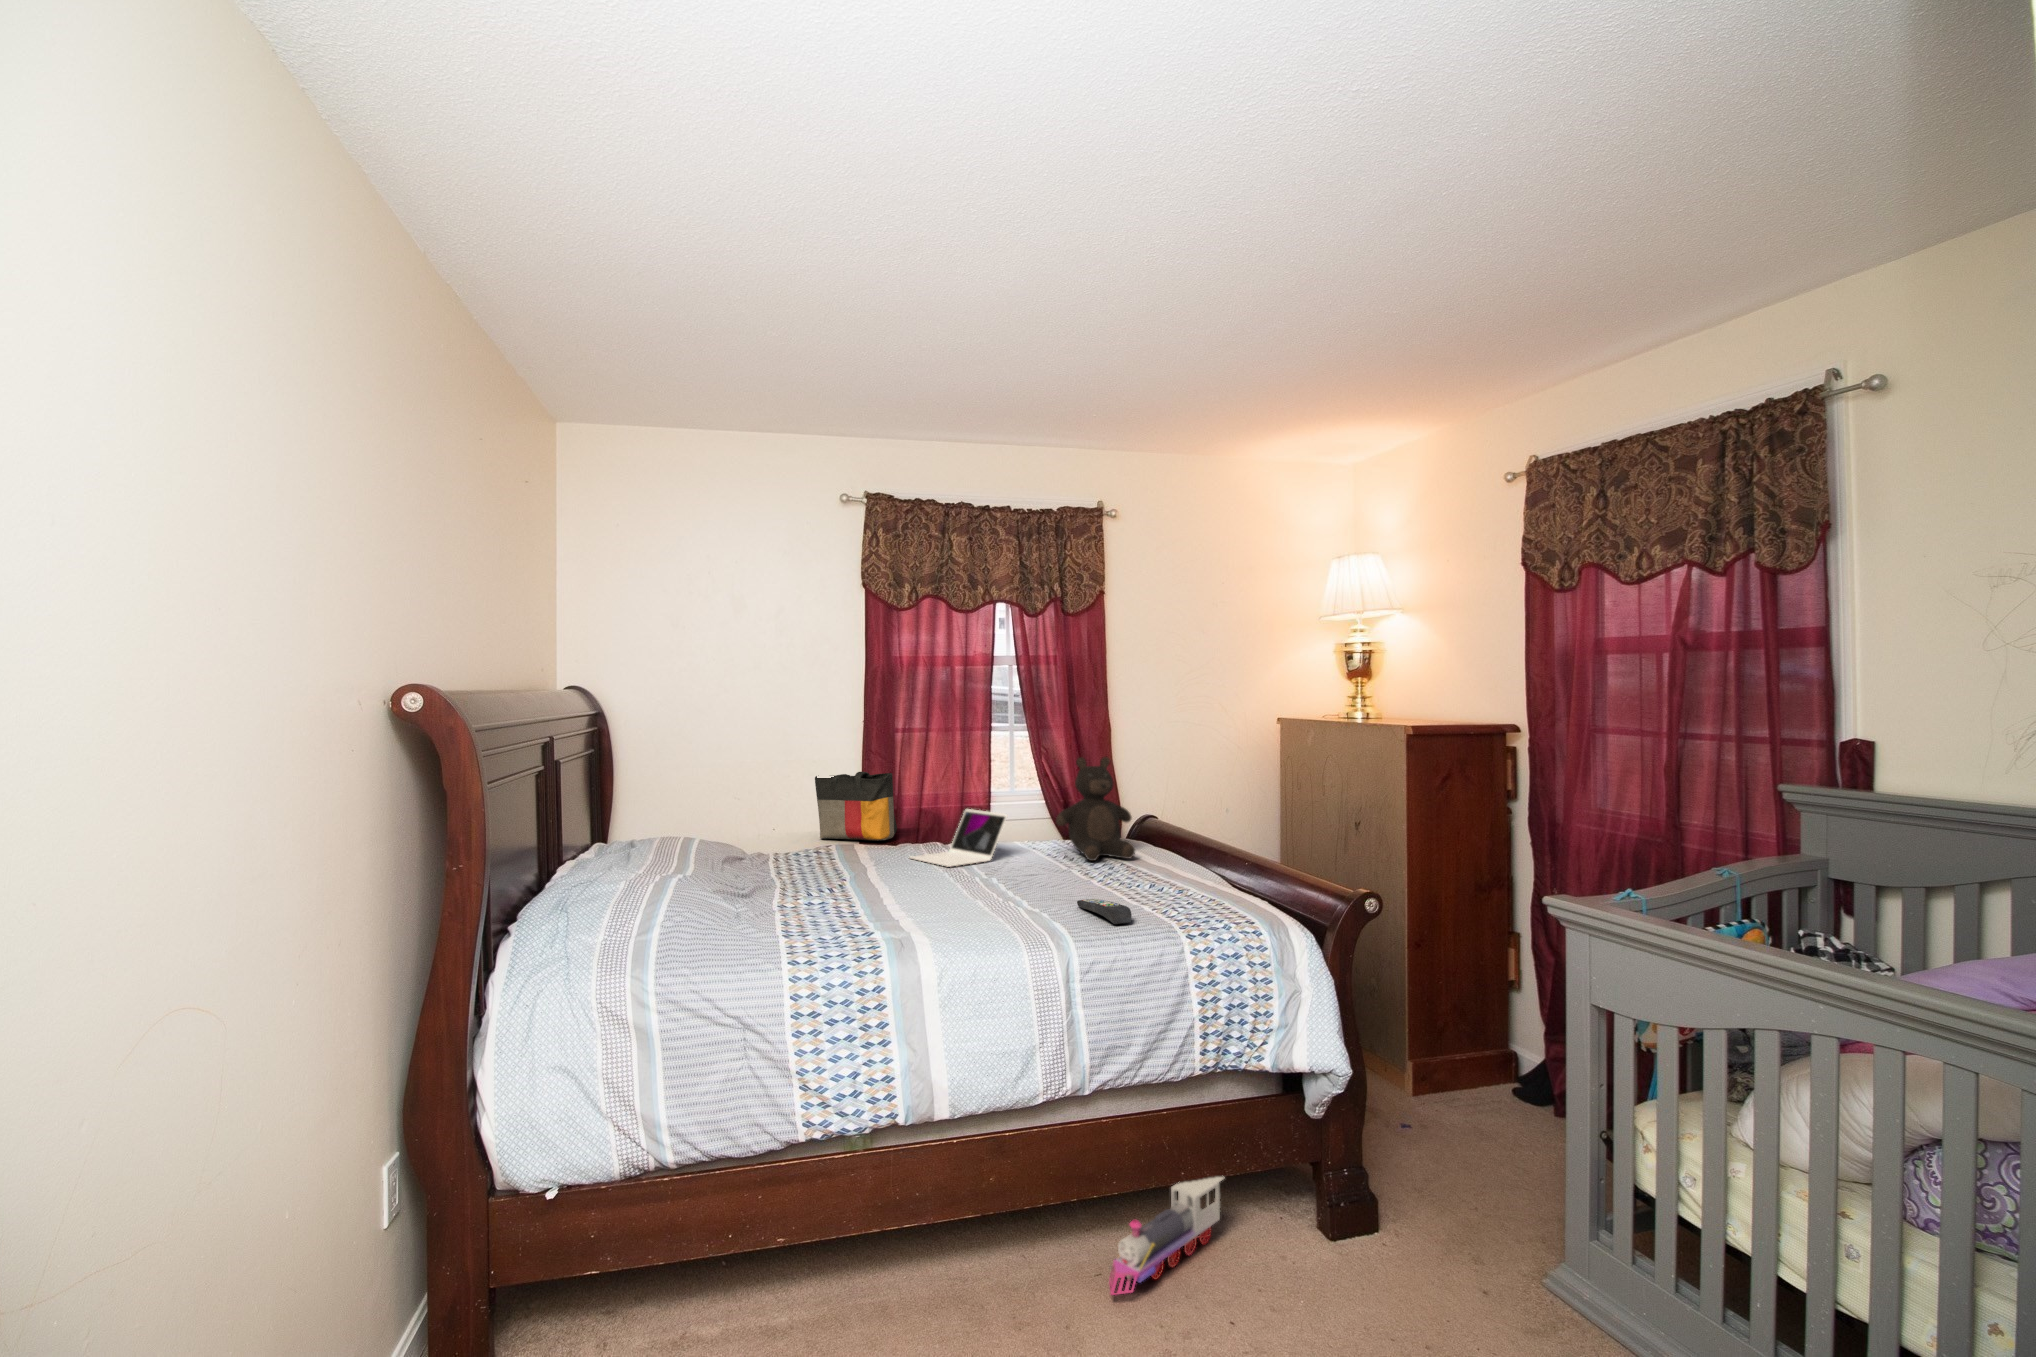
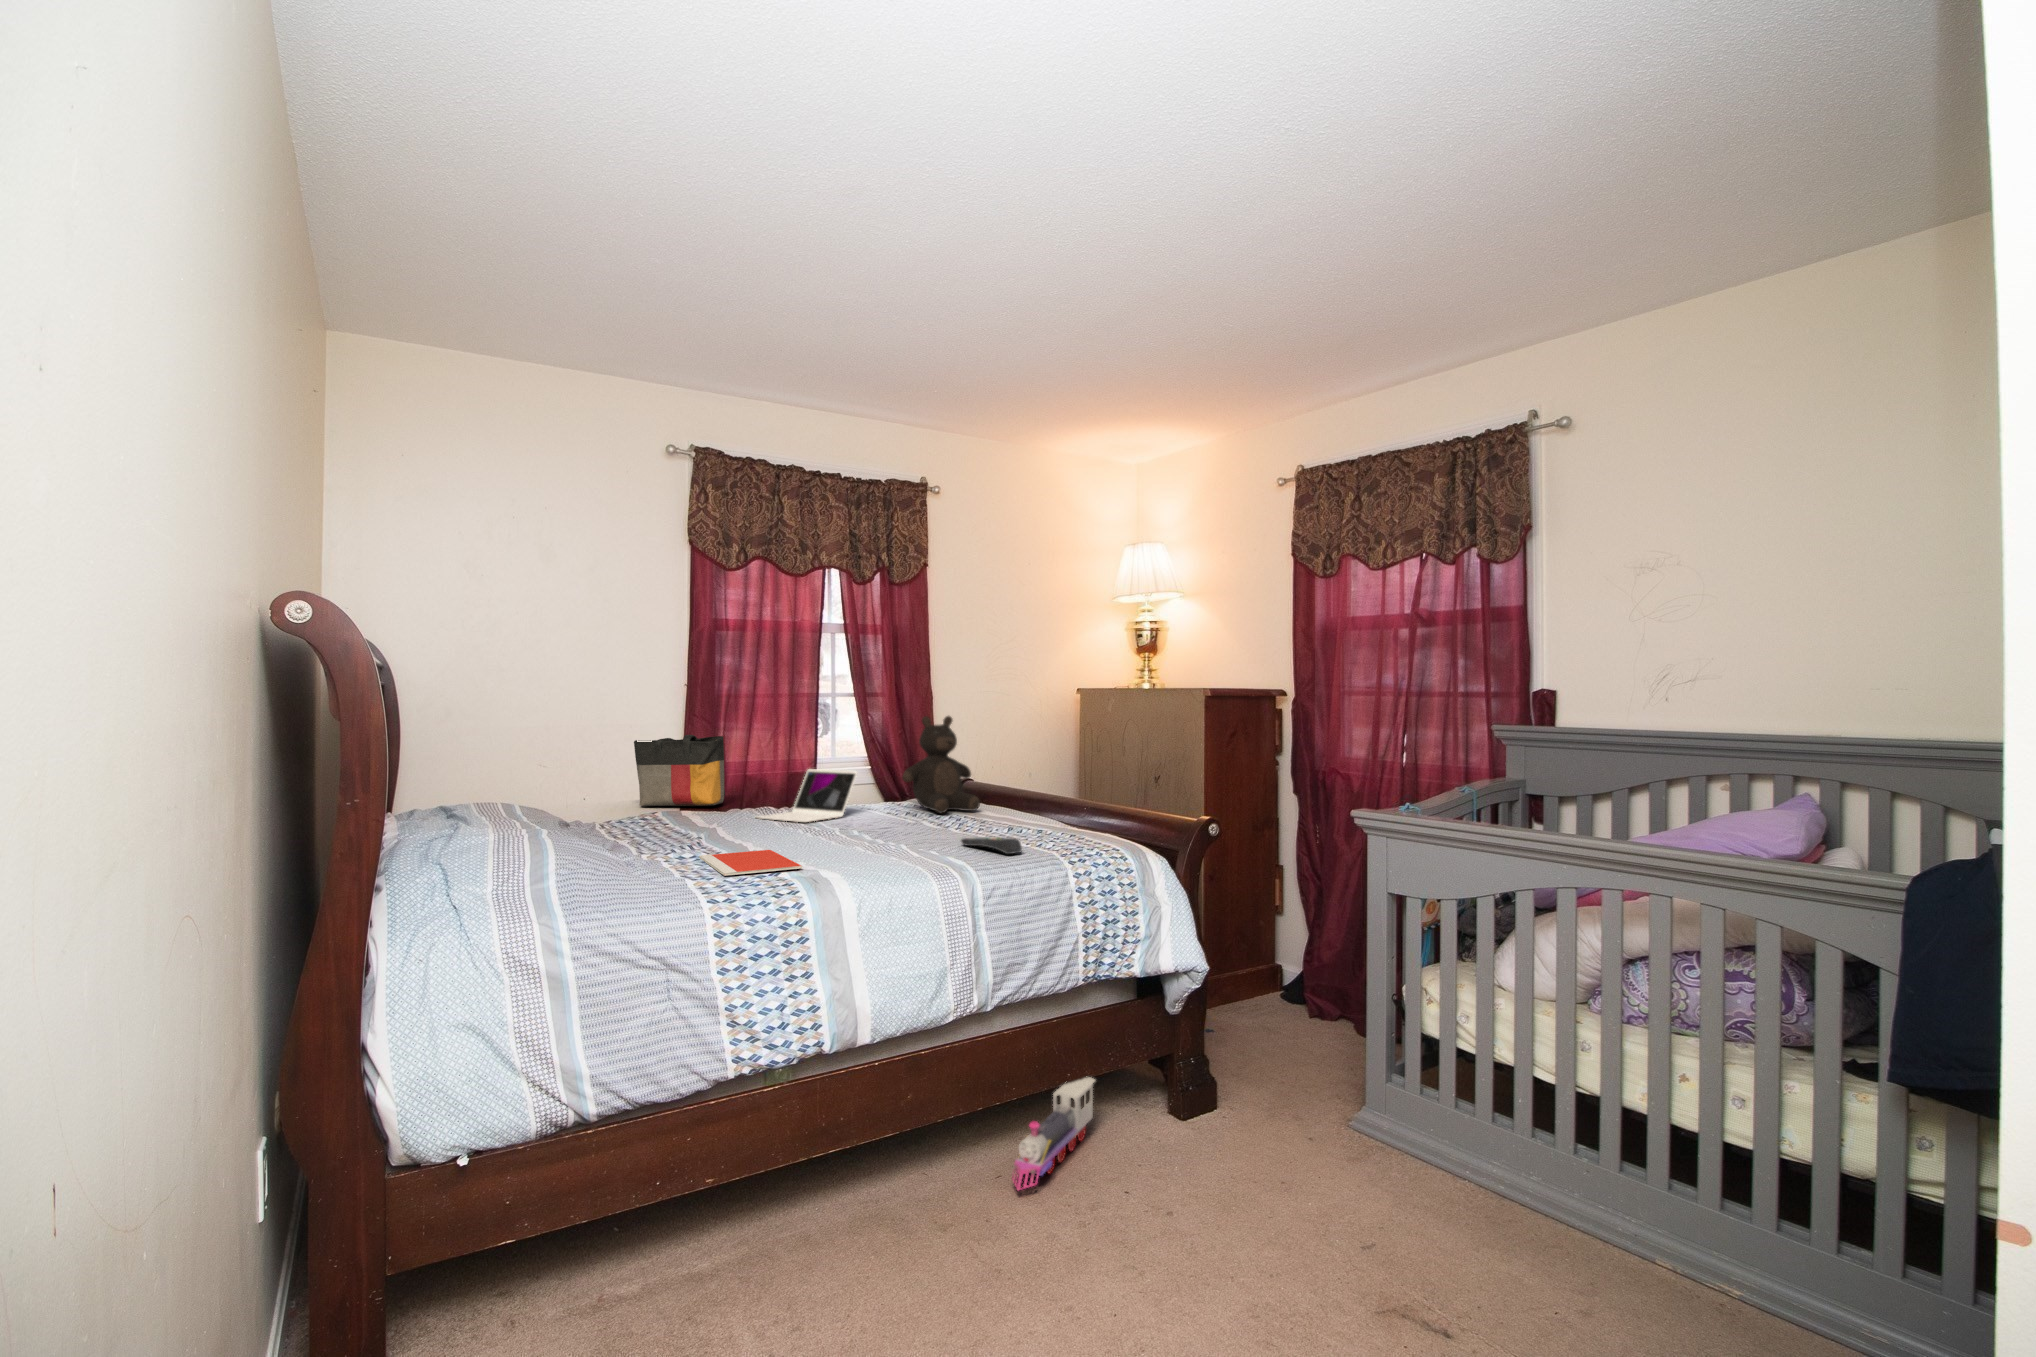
notebook: none [817,902,895,934] -> present [699,850,802,876]

